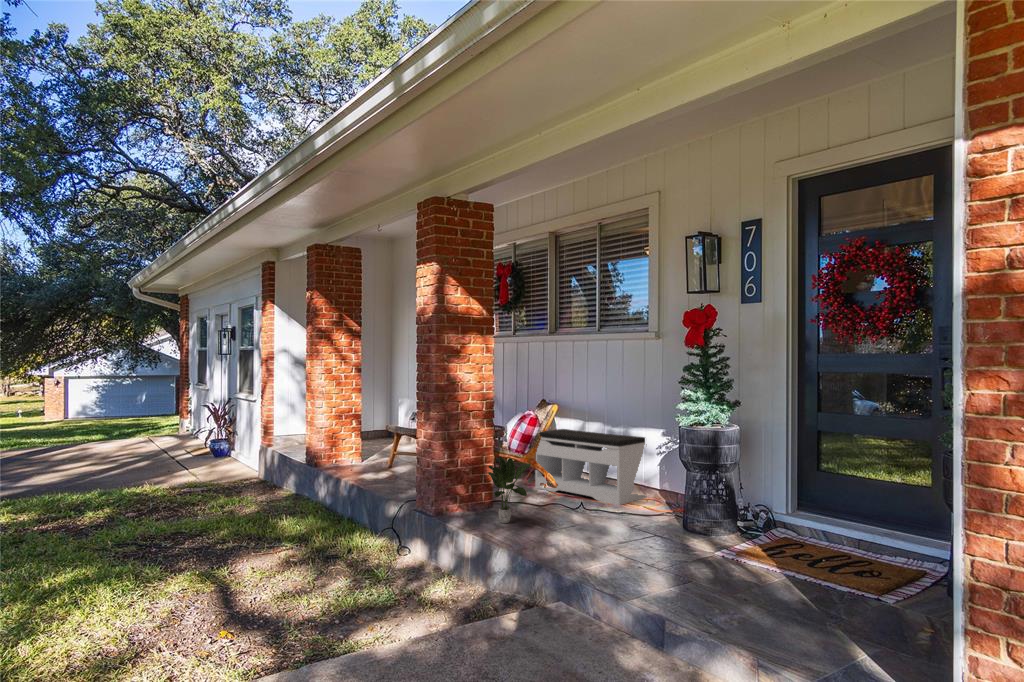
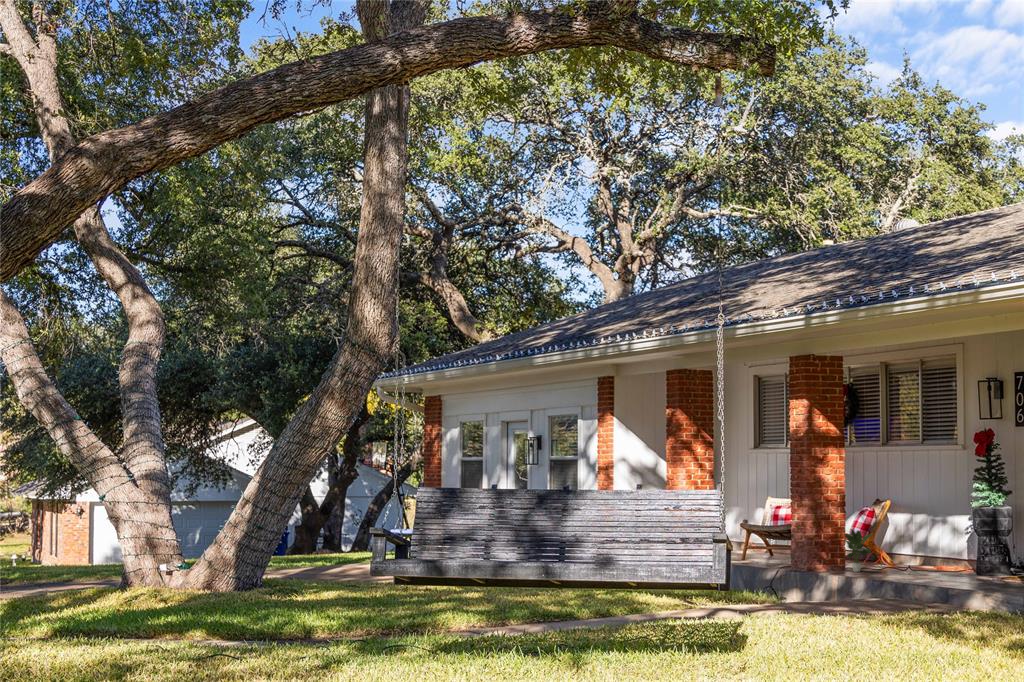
bench: present [535,429,647,505] -> none [871,520,961,569]

